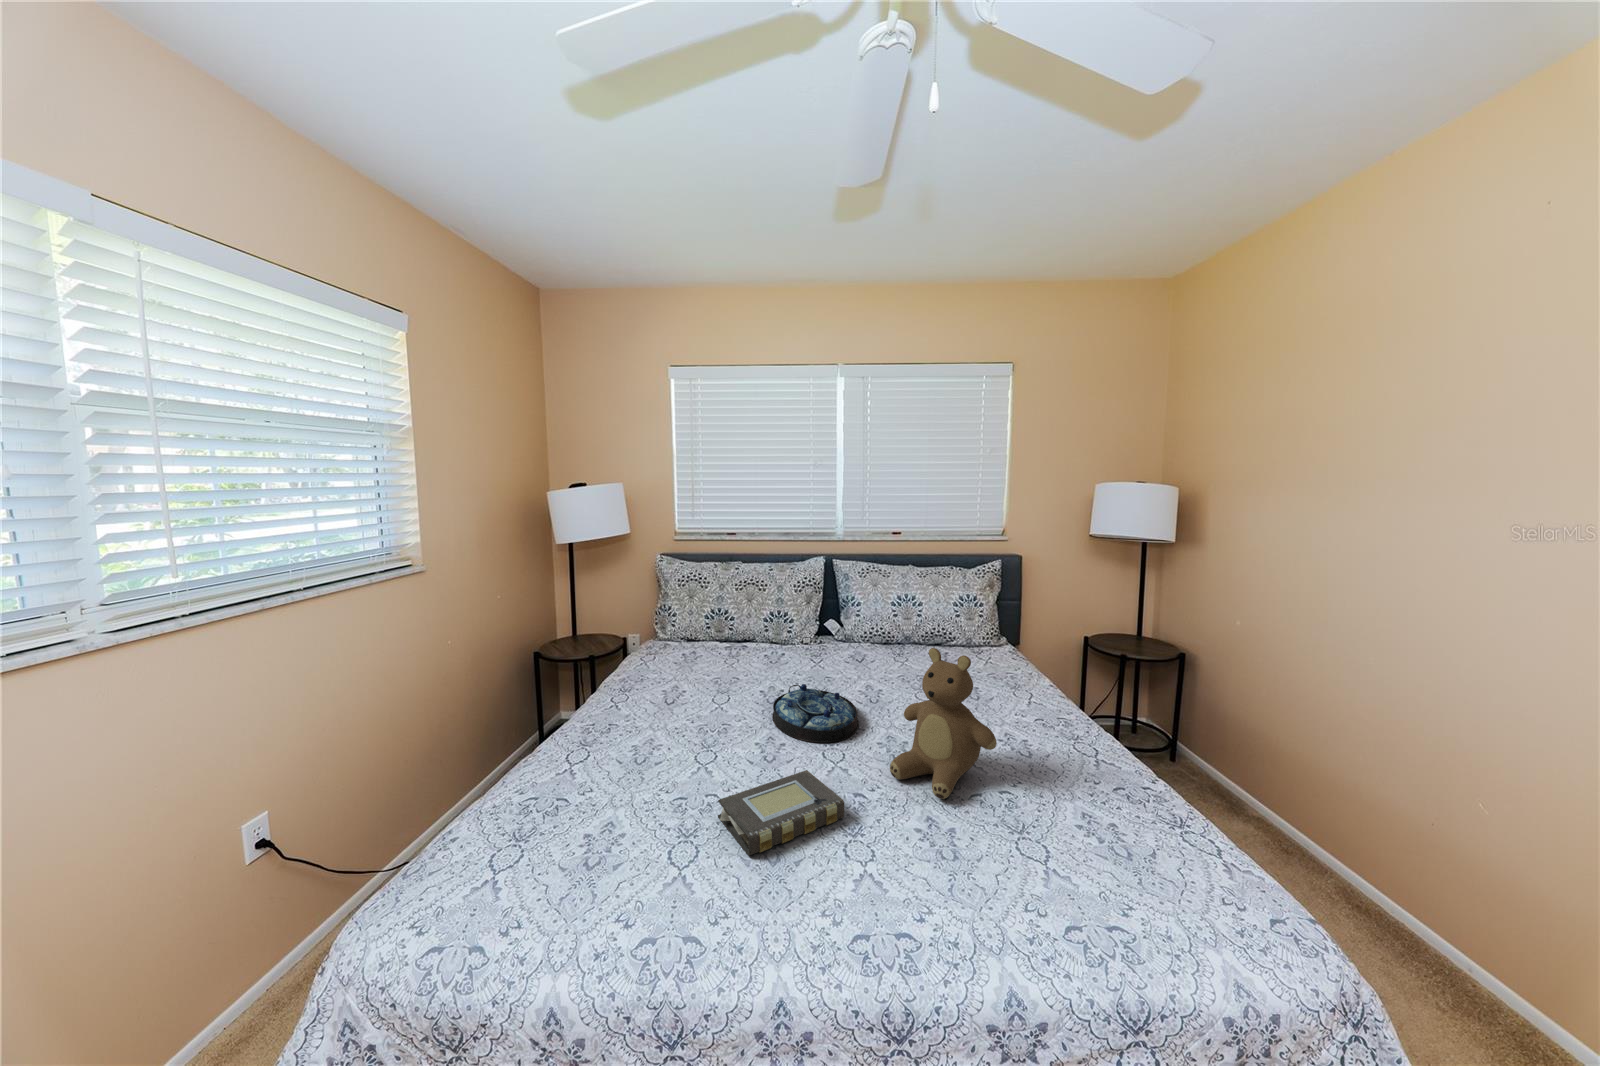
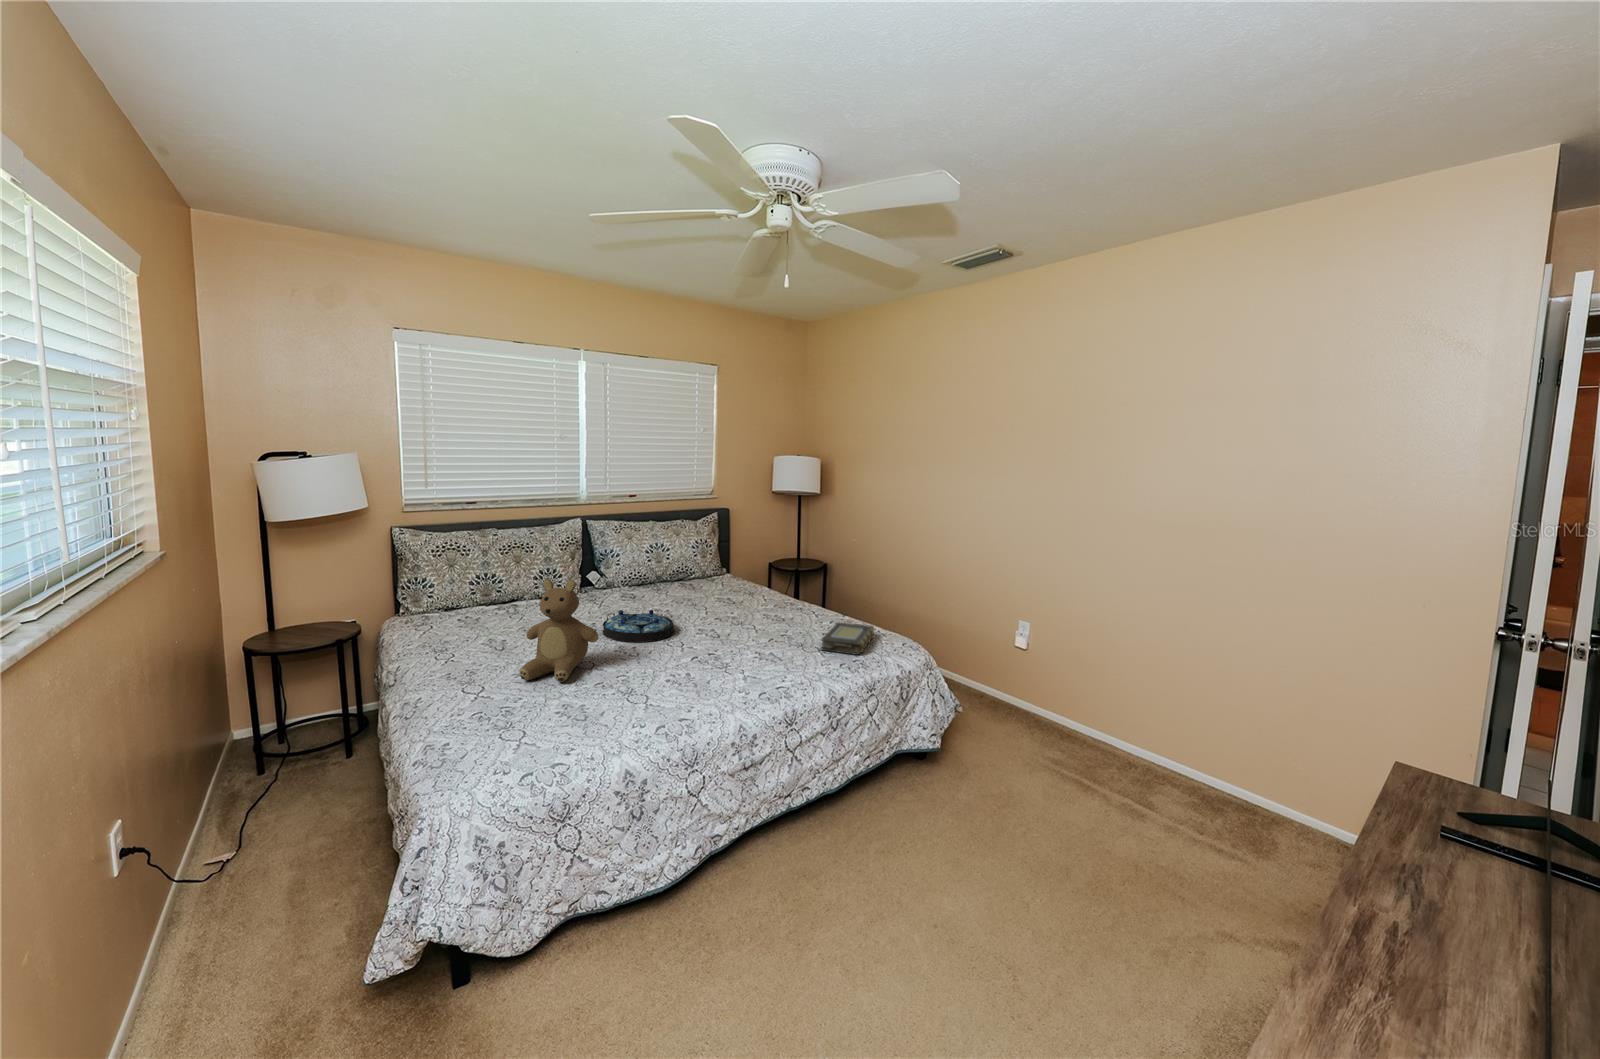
teddy bear: present [890,648,997,799] -> present [520,580,599,682]
book: present [718,770,844,856] -> present [820,623,874,655]

